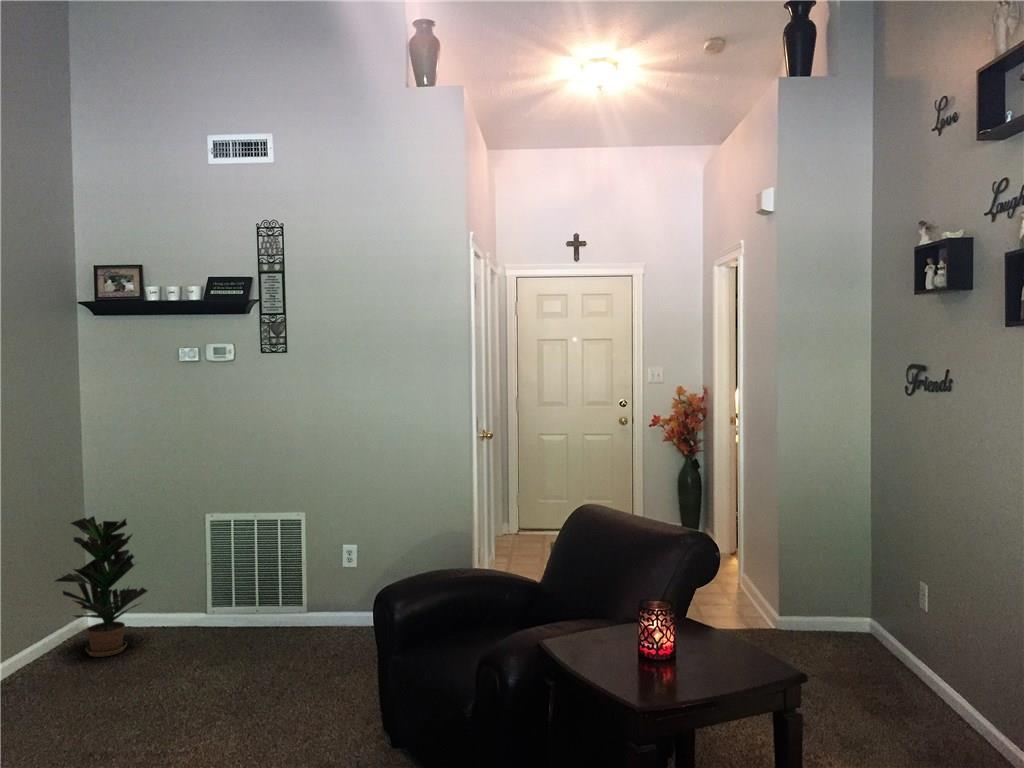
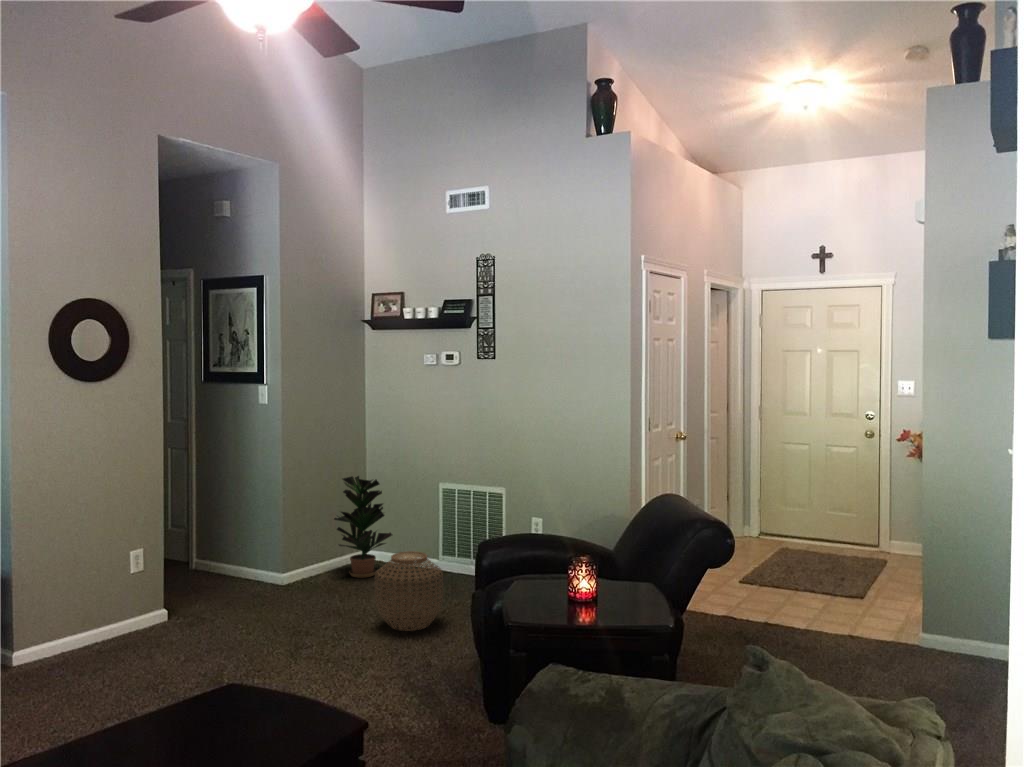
woven basket: none [197,612,293,722] -> present [375,551,443,631]

